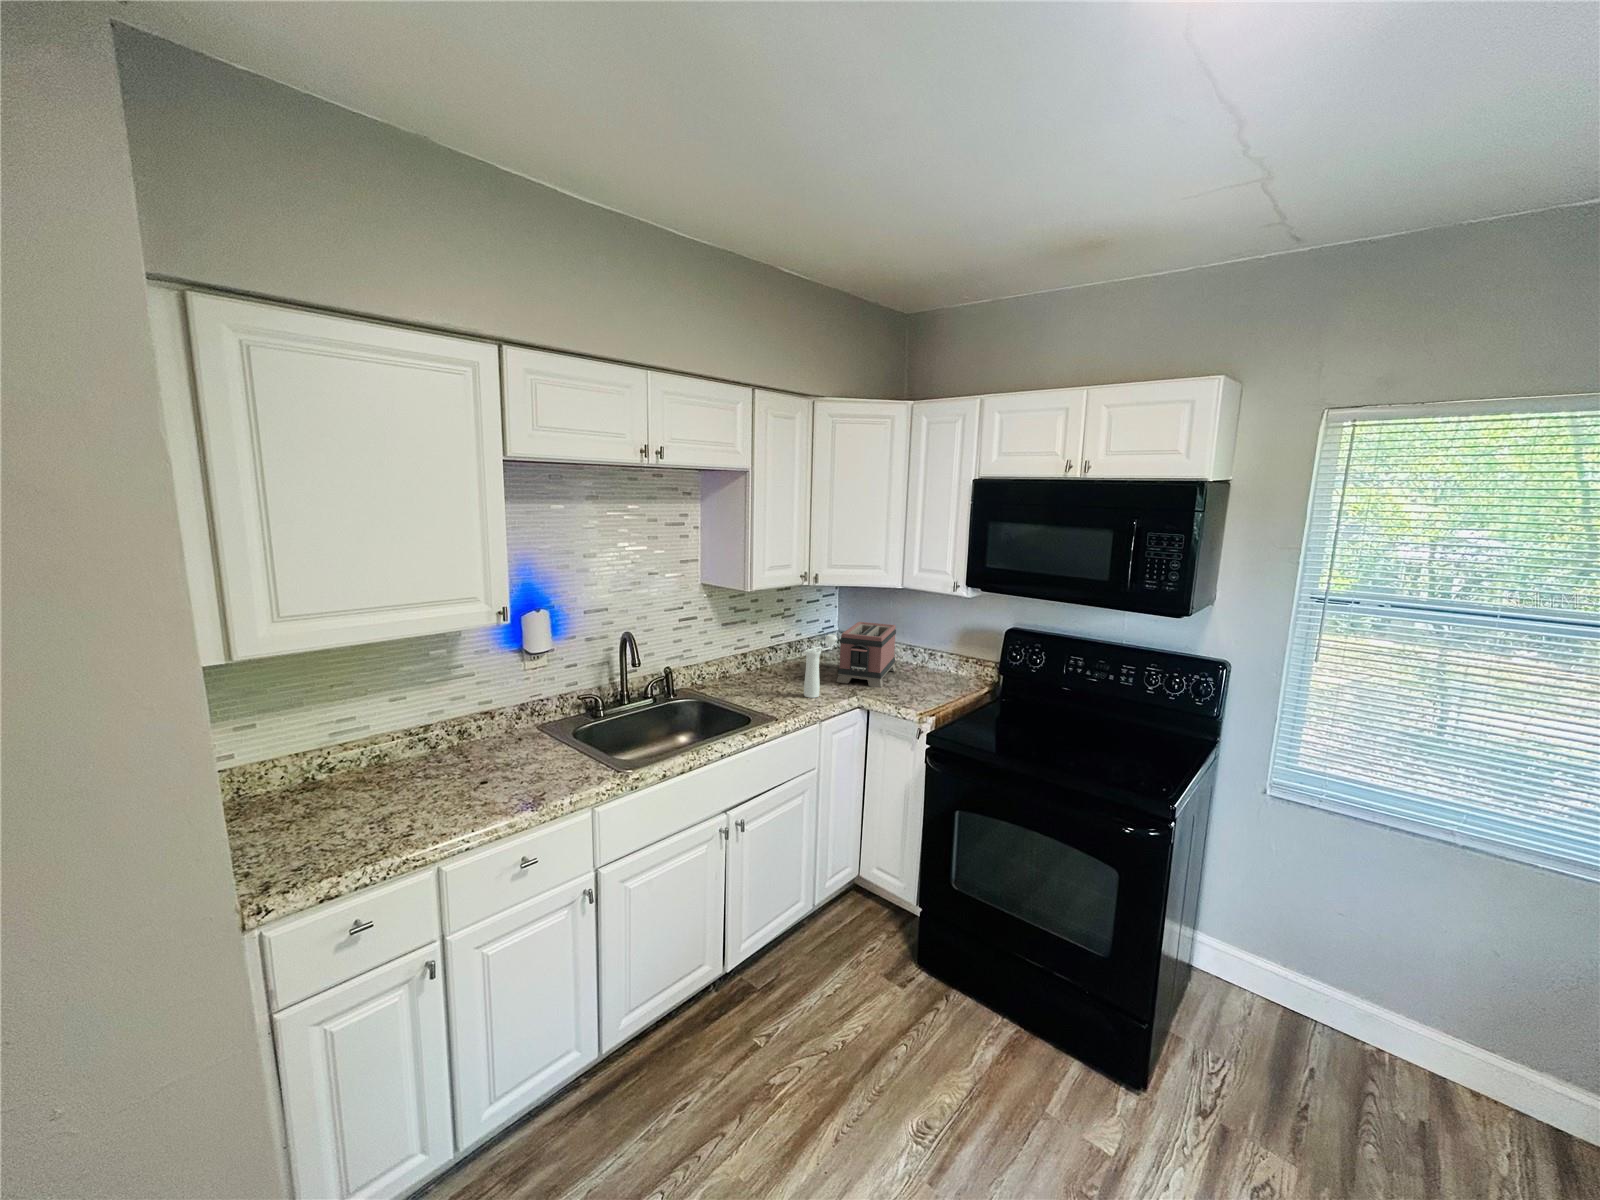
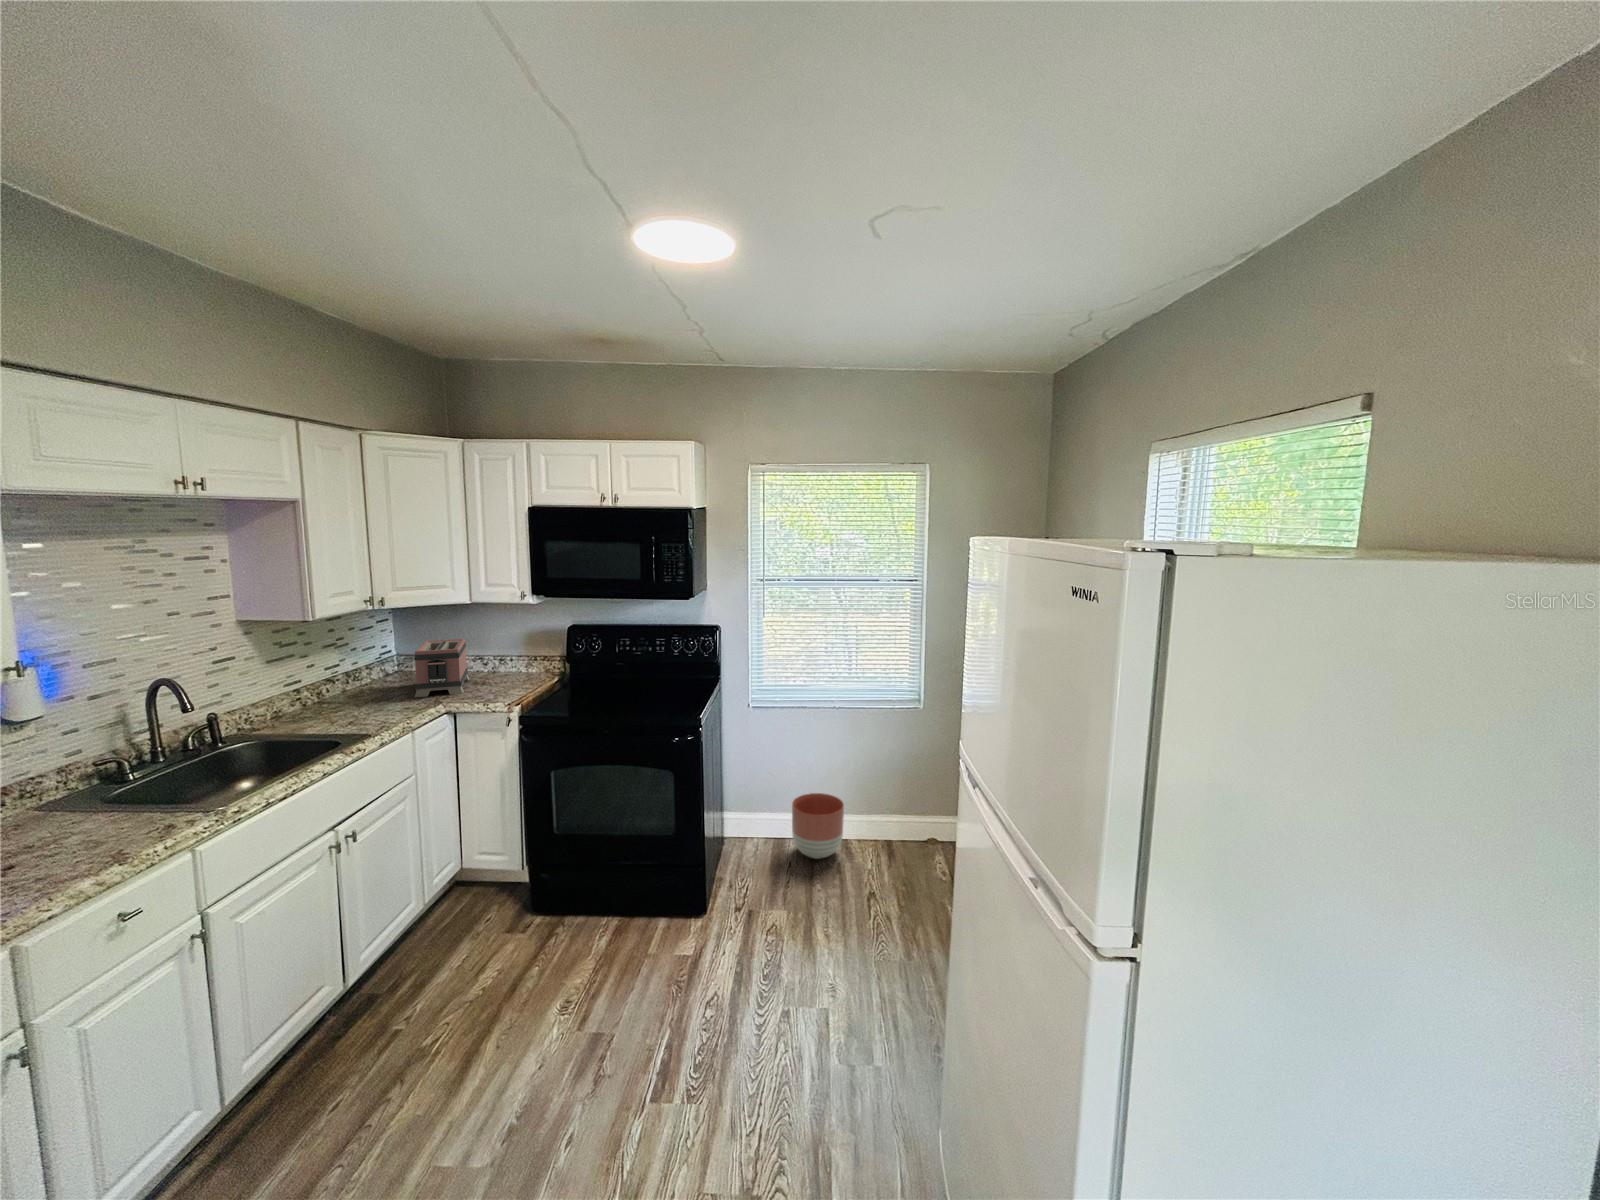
pepper mill: present [804,634,837,698] -> none [384,652,415,713]
planter: none [1327,970,1457,1105] -> present [792,793,844,859]

